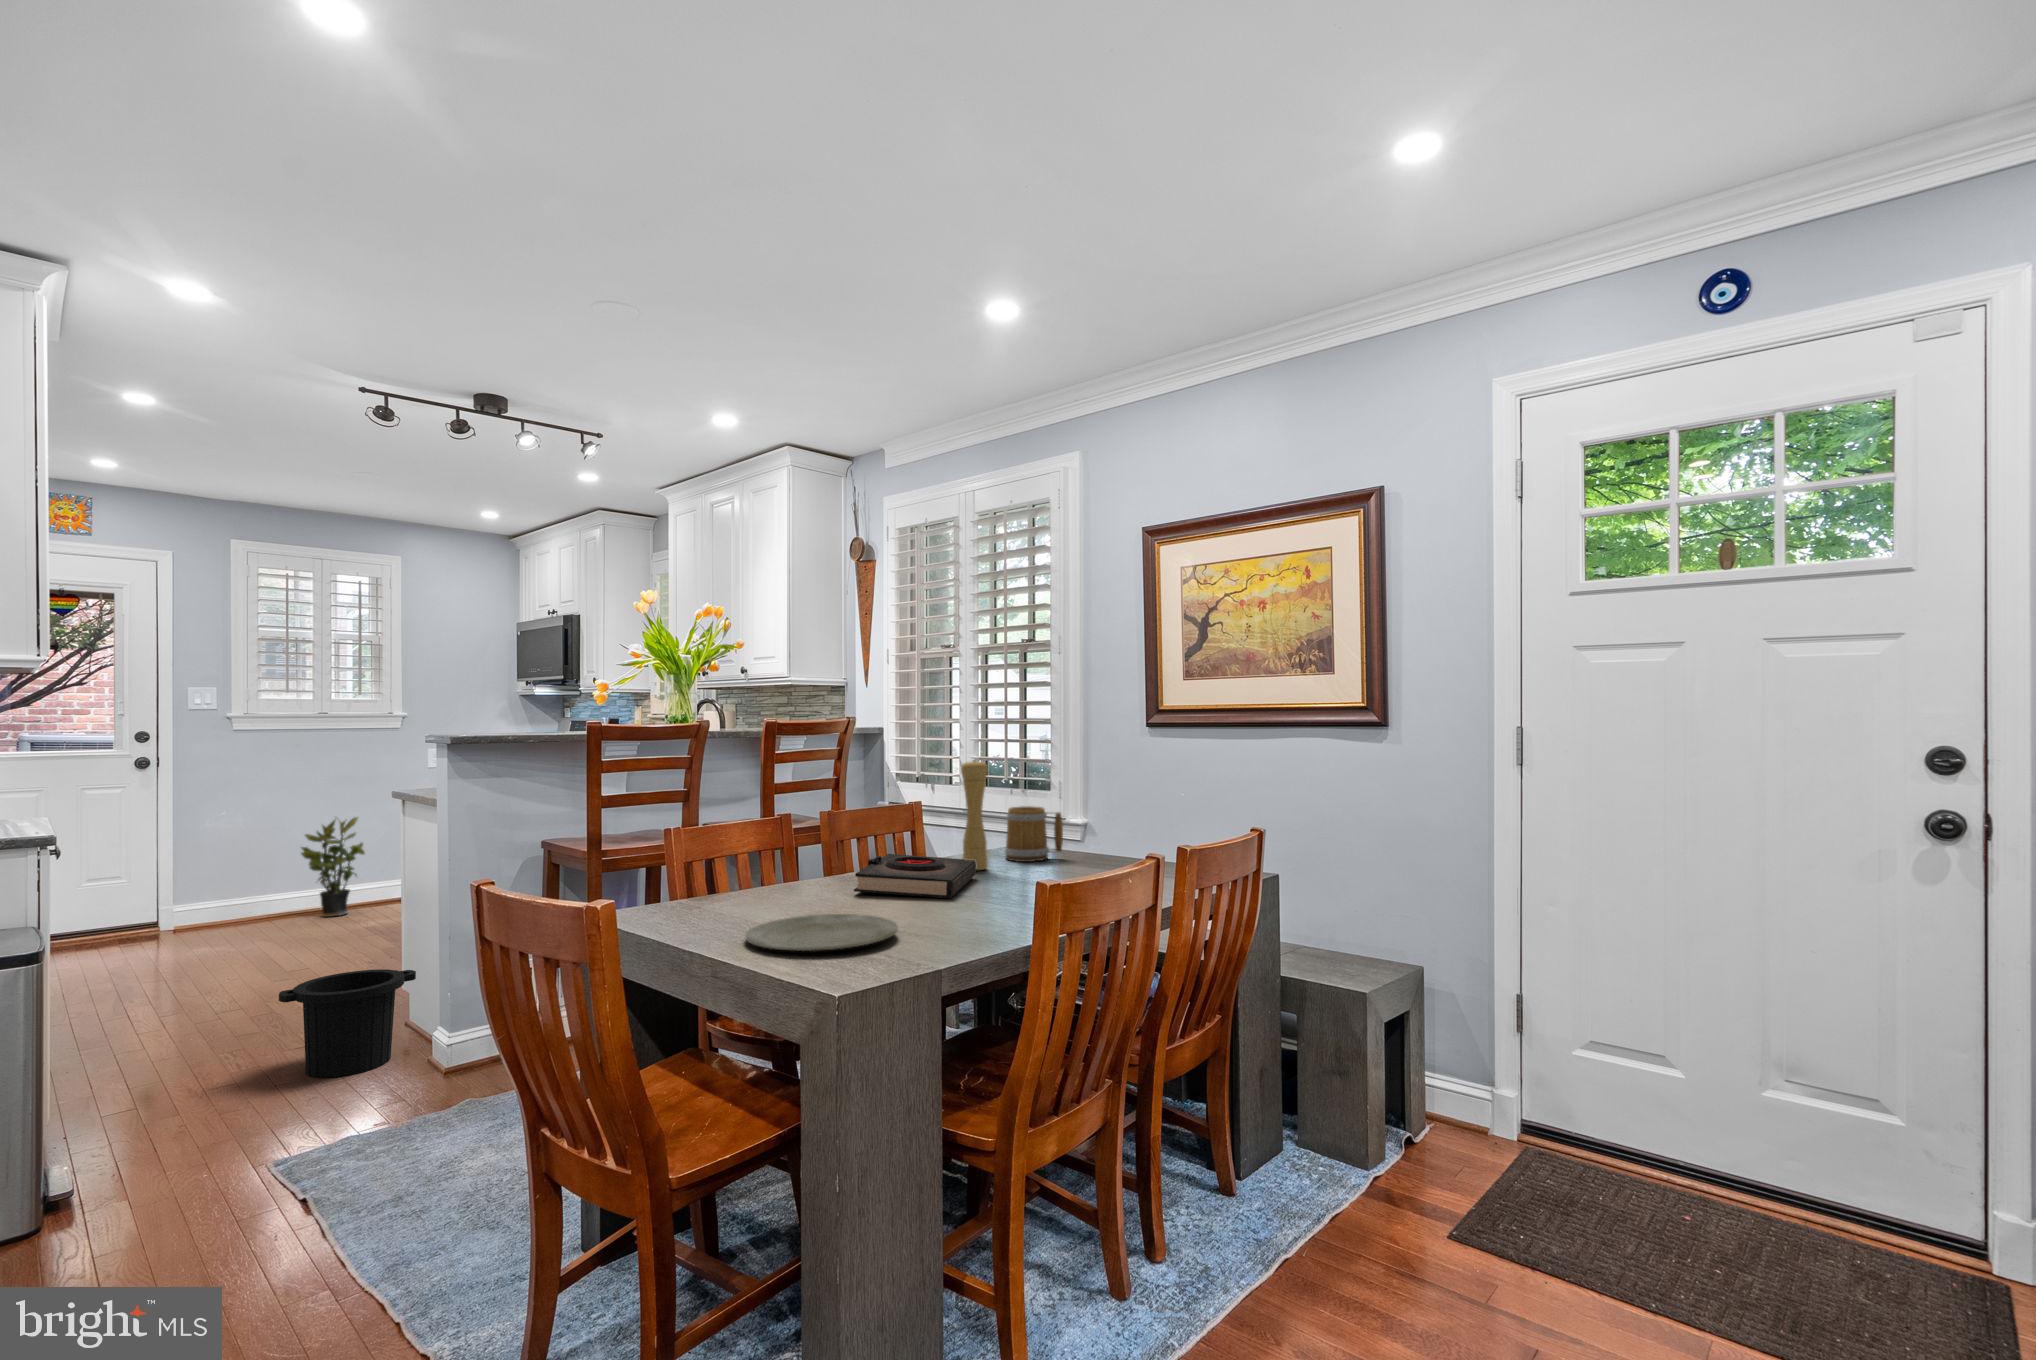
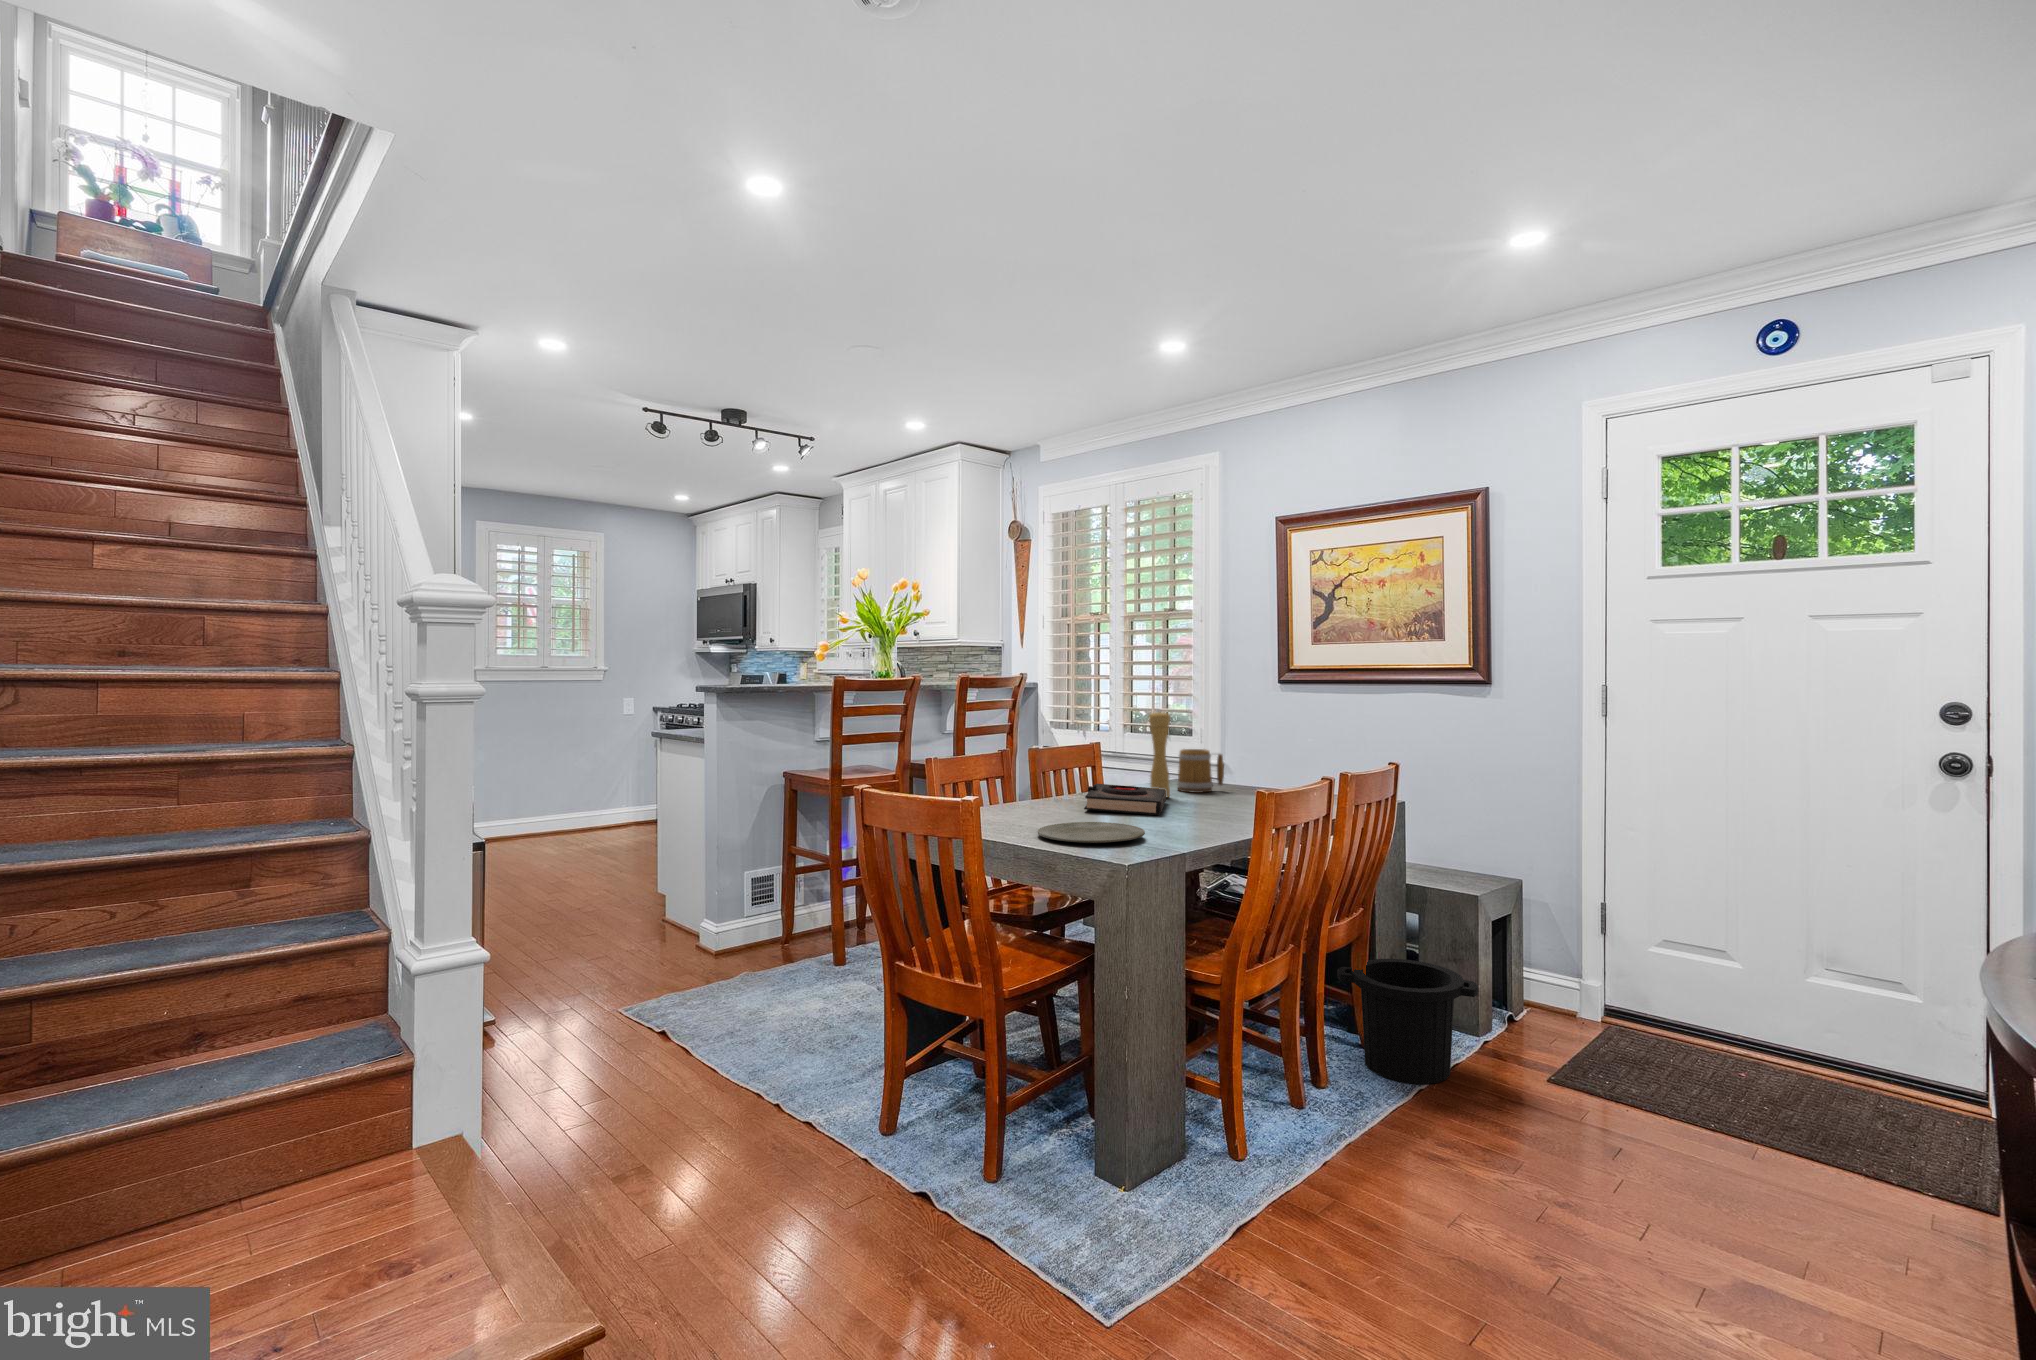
potted plant: present [301,817,365,917] -> none [534,757,583,842]
trash can: present [279,969,416,1078] -> present [1337,959,1478,1084]

